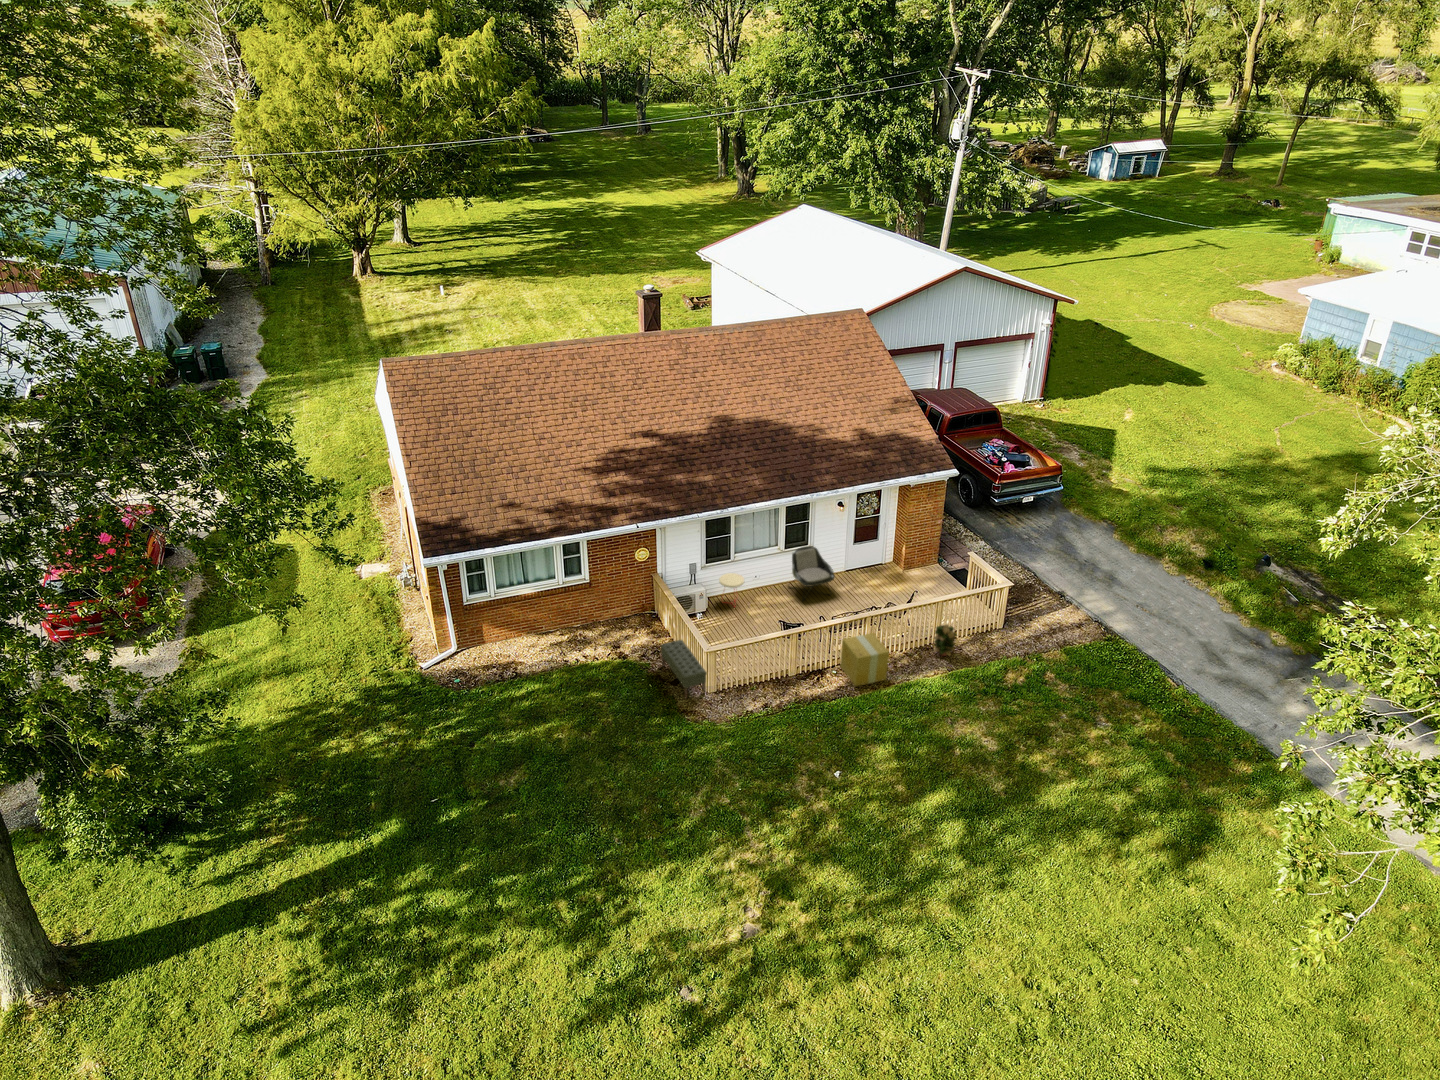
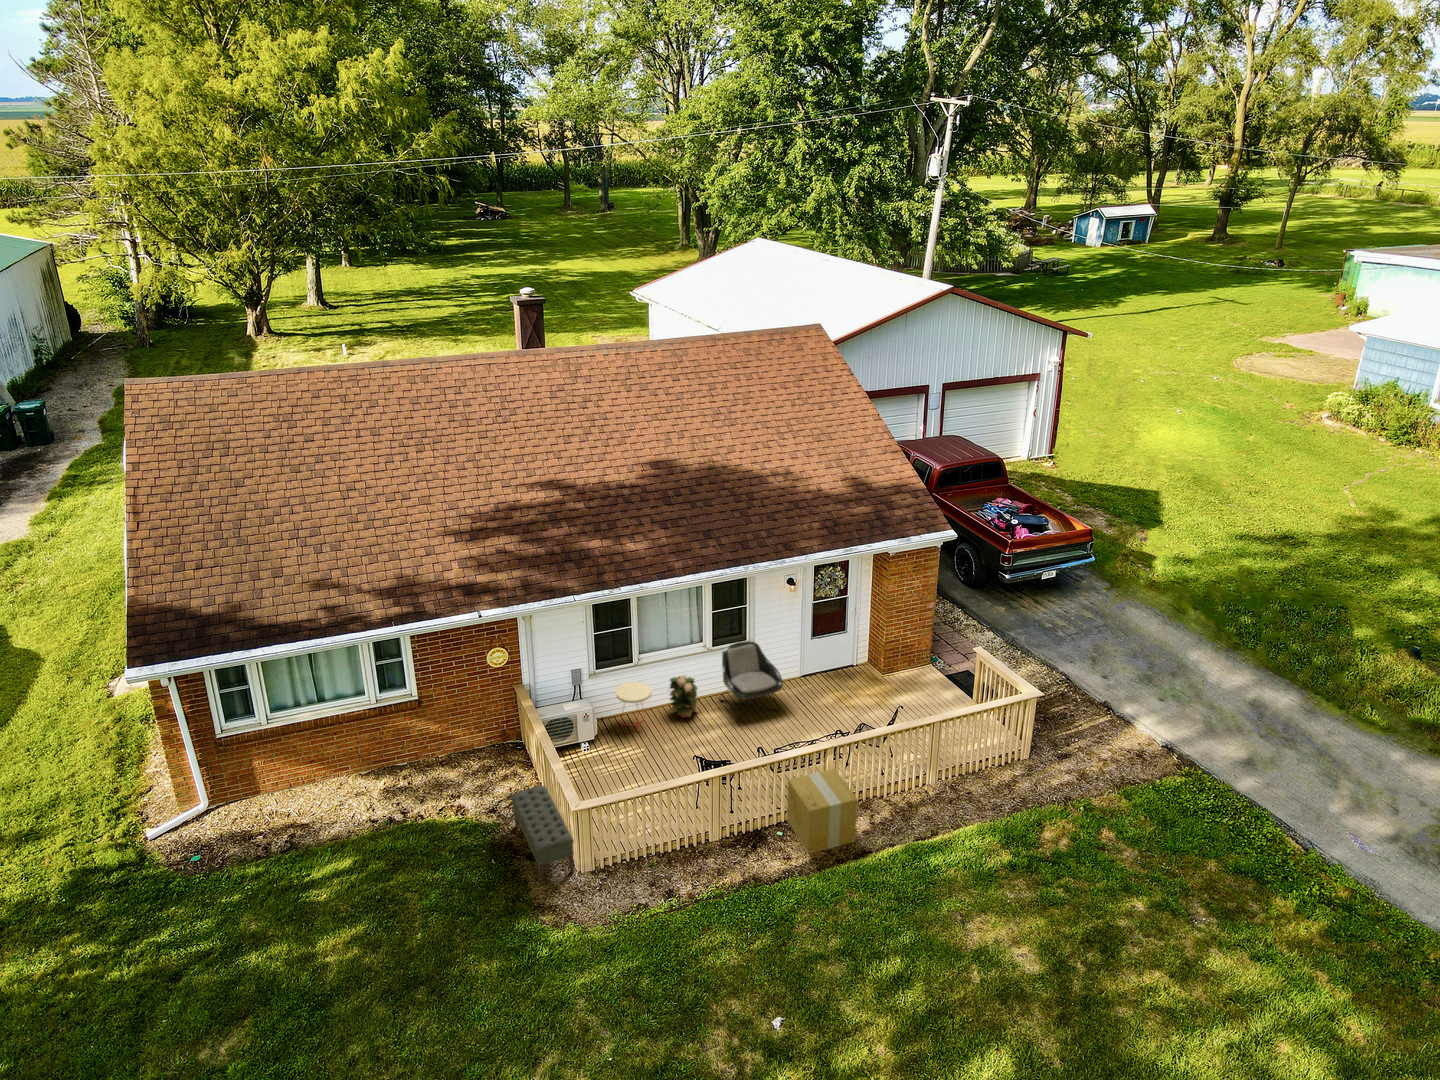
decorative plant: present [934,624,957,656] -> present [669,675,698,718]

